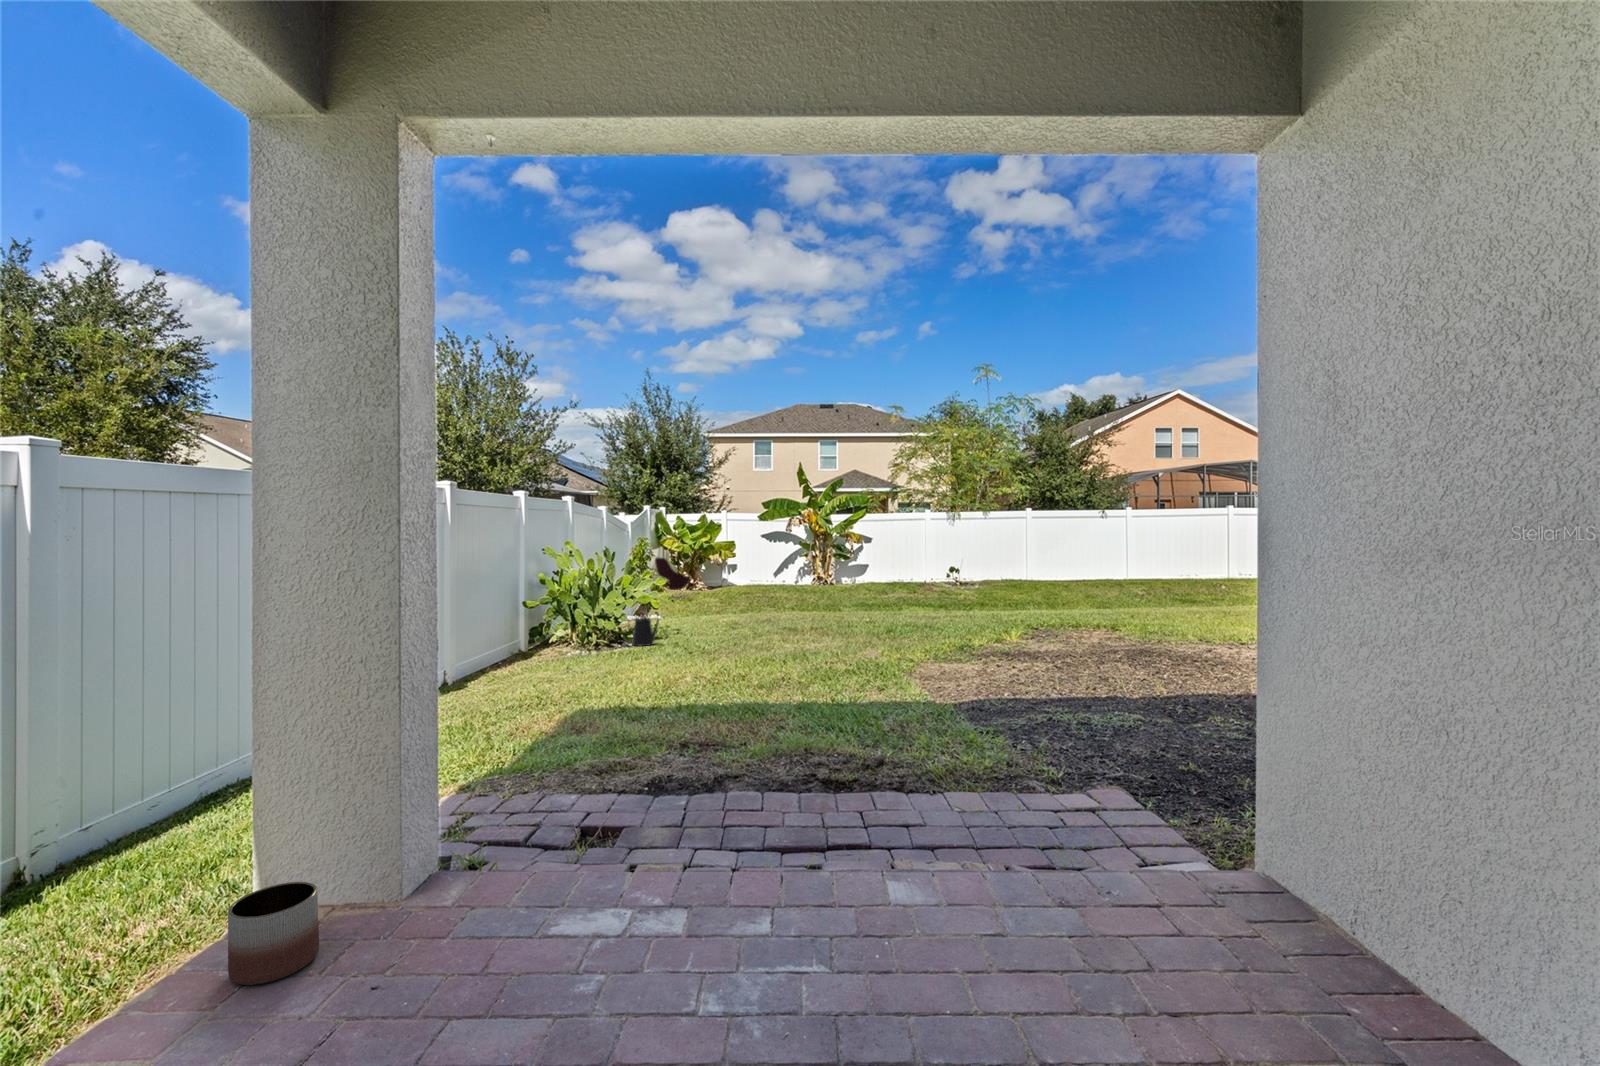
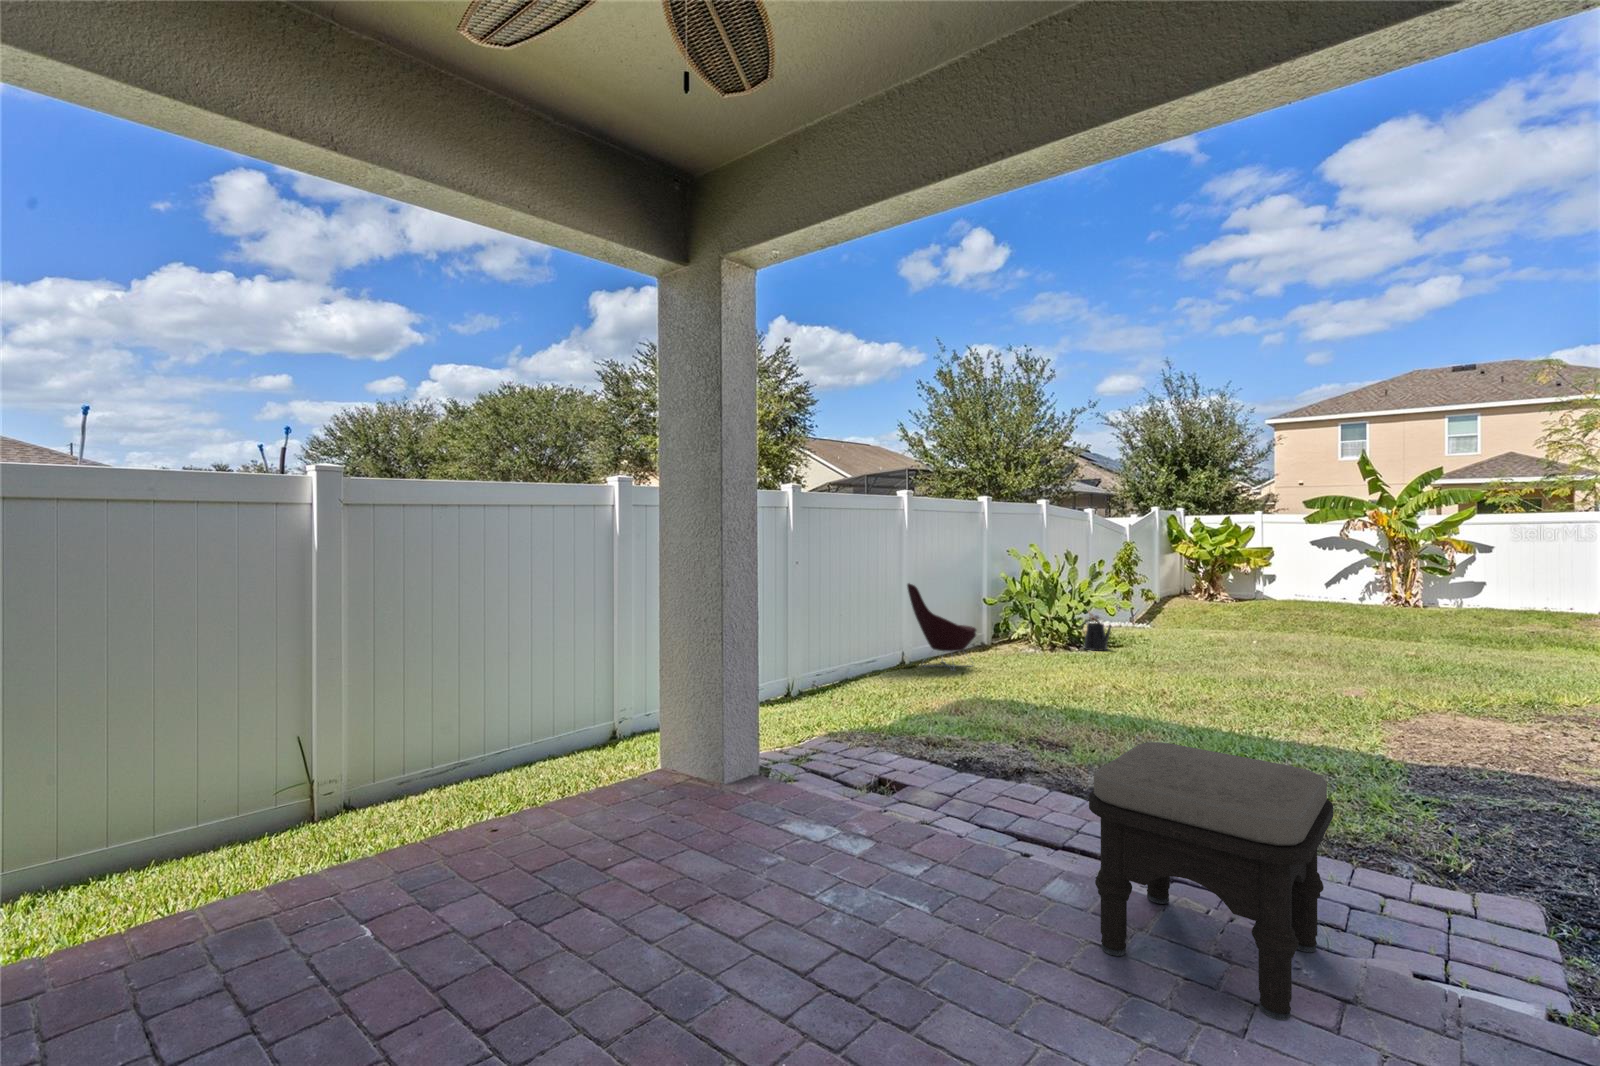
chair: present [655,558,689,598] -> present [907,583,976,670]
ottoman: none [934,710,1148,934] -> present [1089,742,1333,1021]
planter: present [228,882,319,985] -> none [652,750,695,801]

